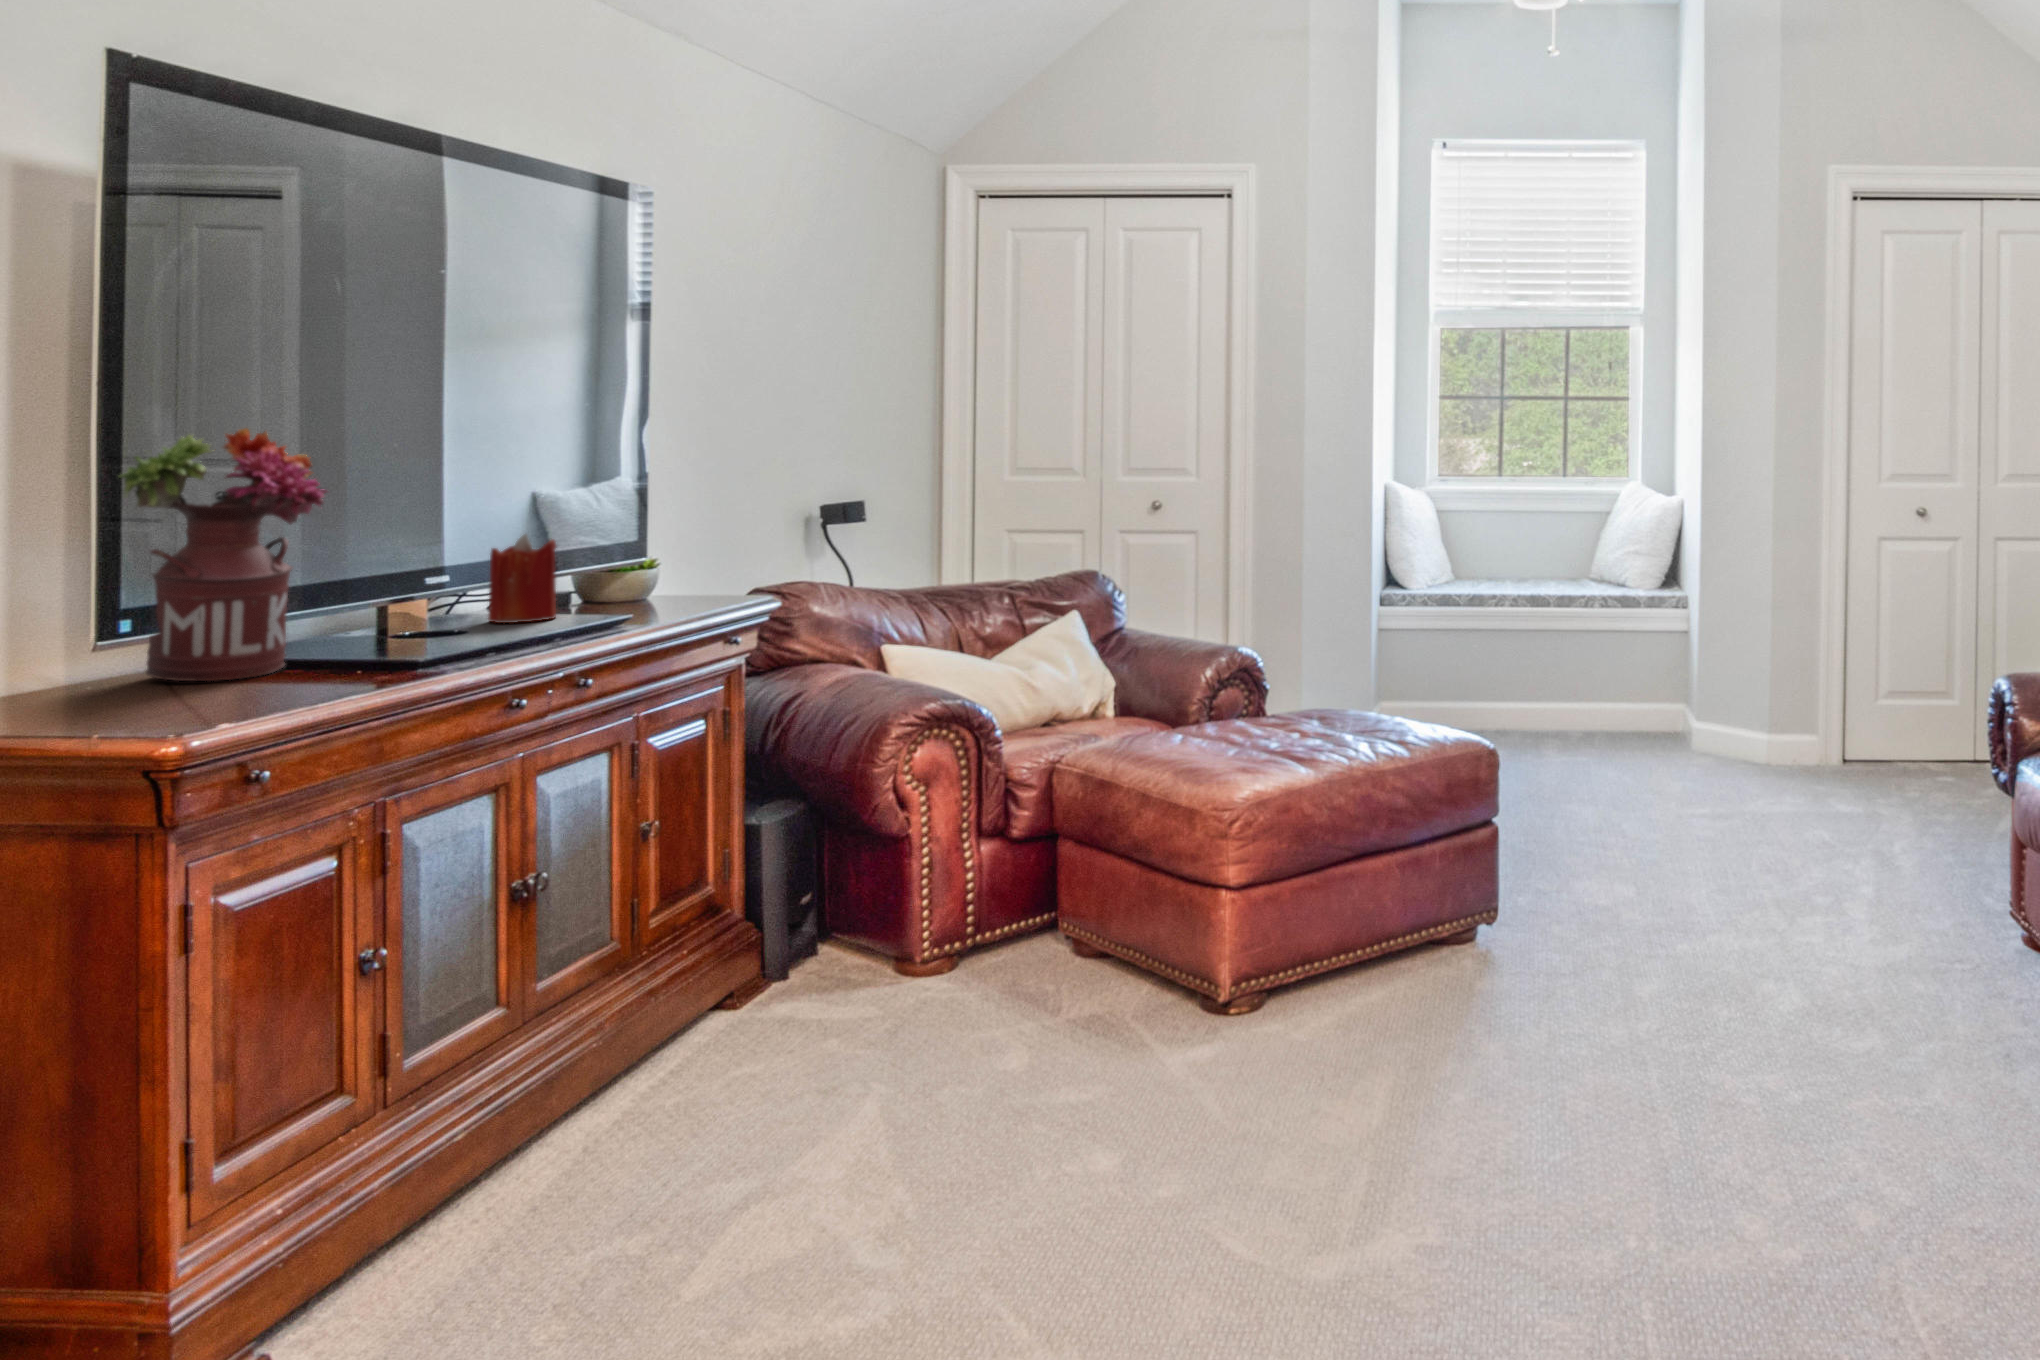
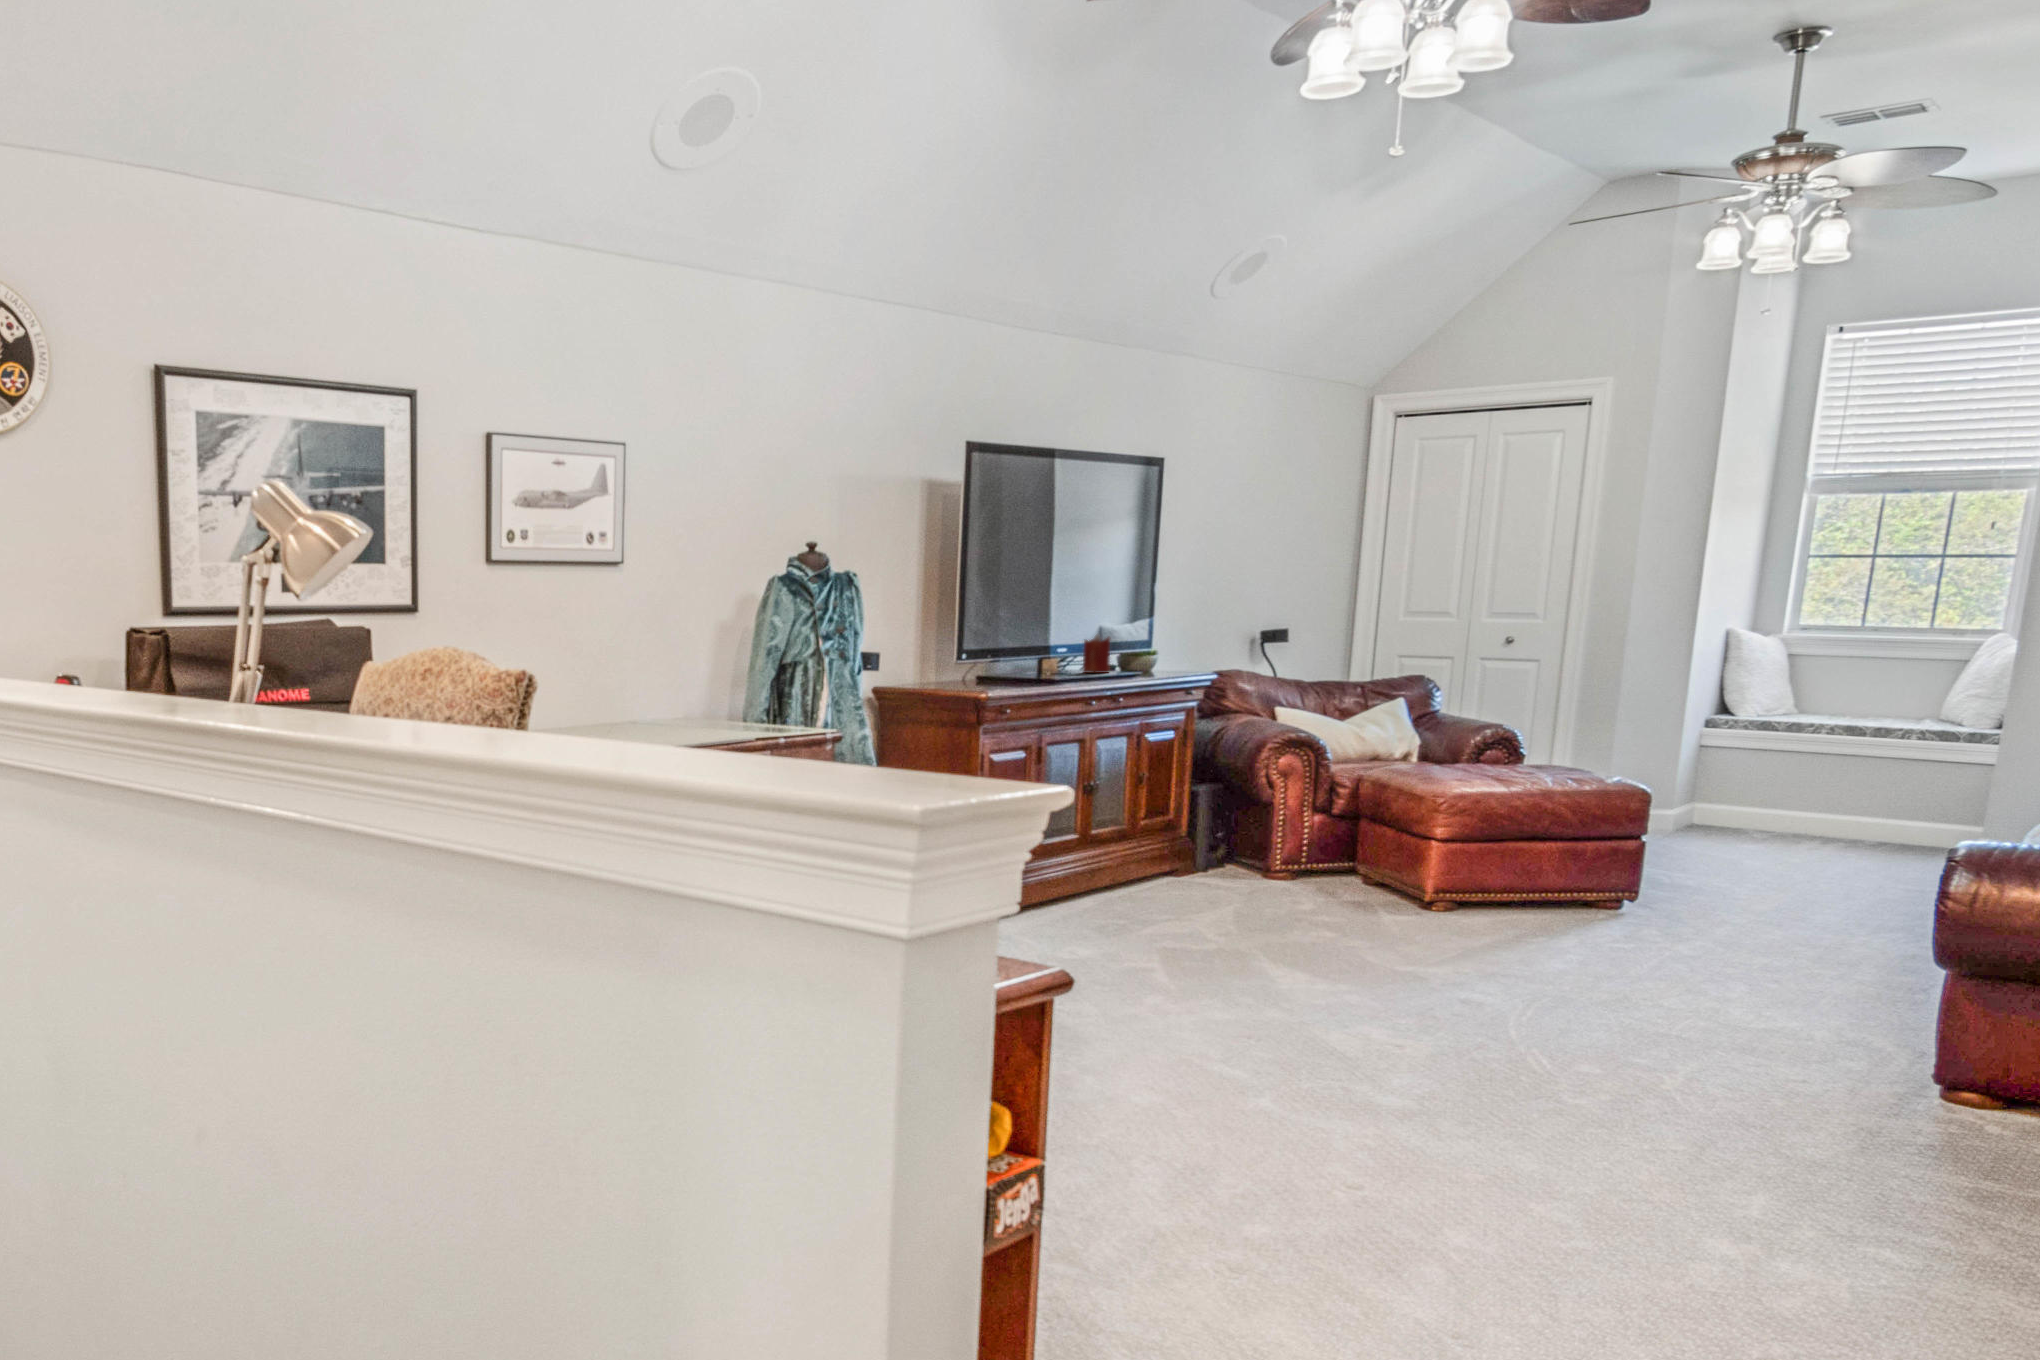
flower arrangement: present [120,428,327,681] -> none [962,585,1031,683]

